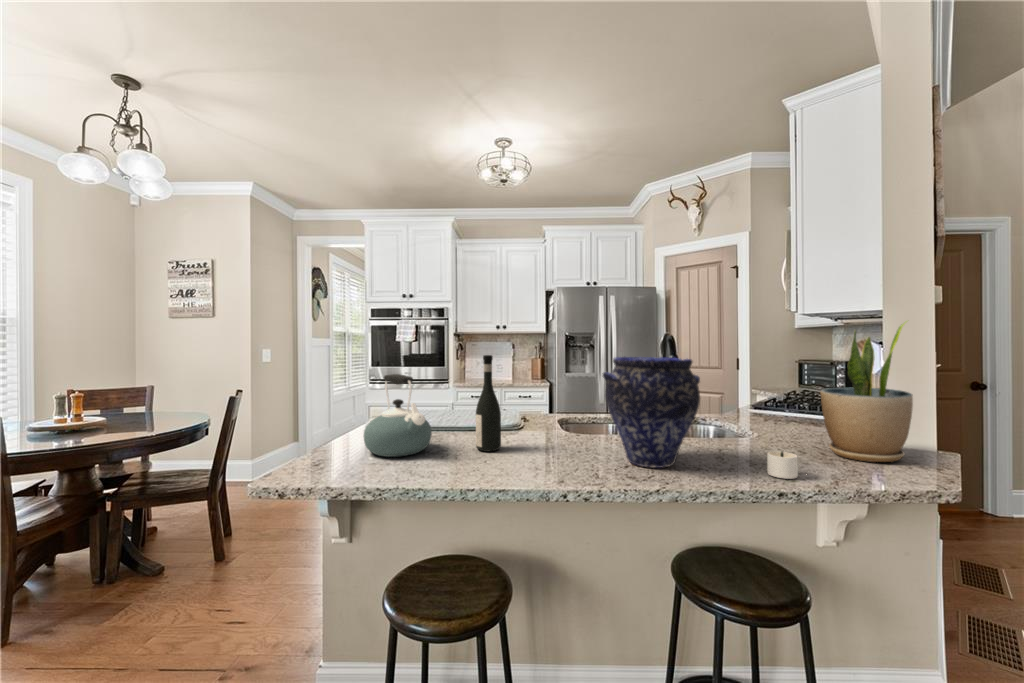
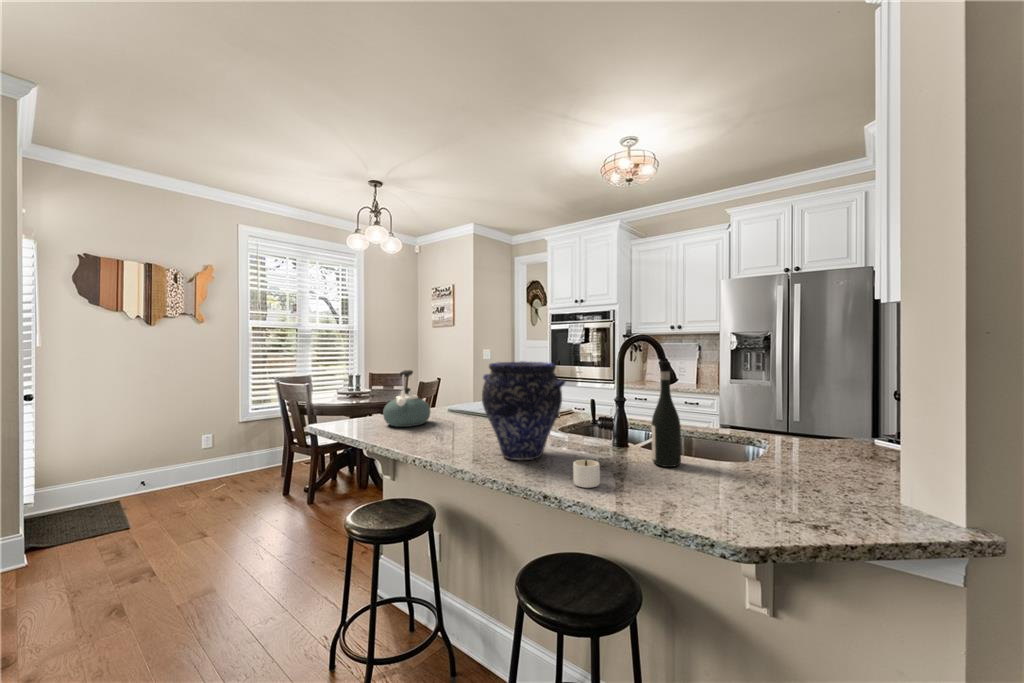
potted plant: present [820,321,913,462] -> none [704,322,804,502]
wine bottle: present [476,355,501,451] -> present [652,362,681,467]

